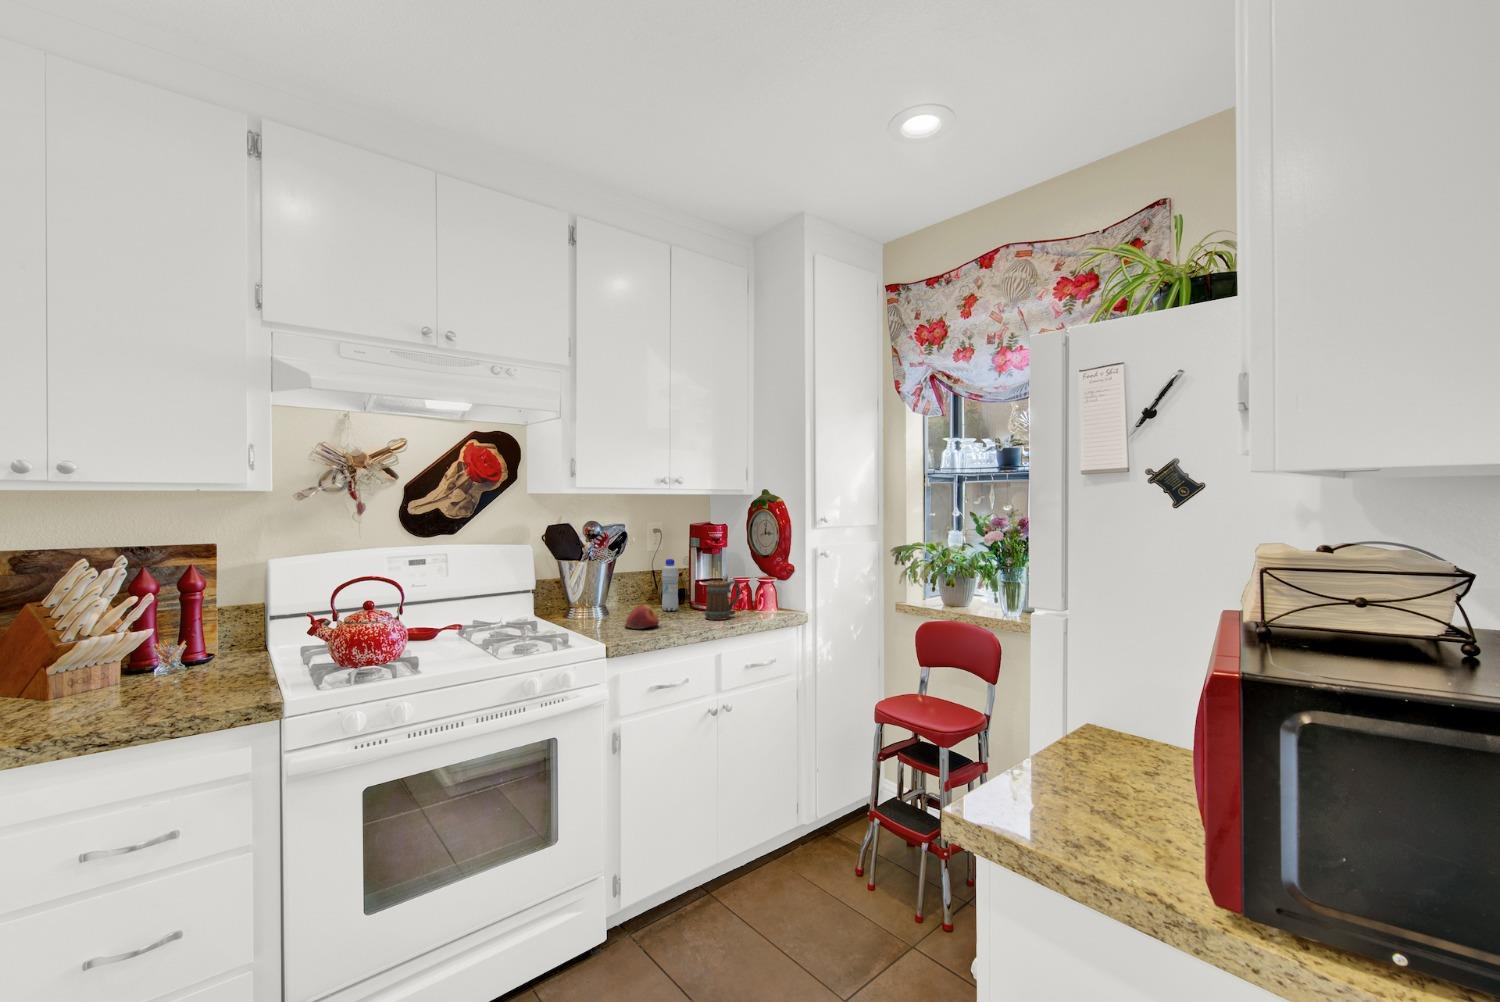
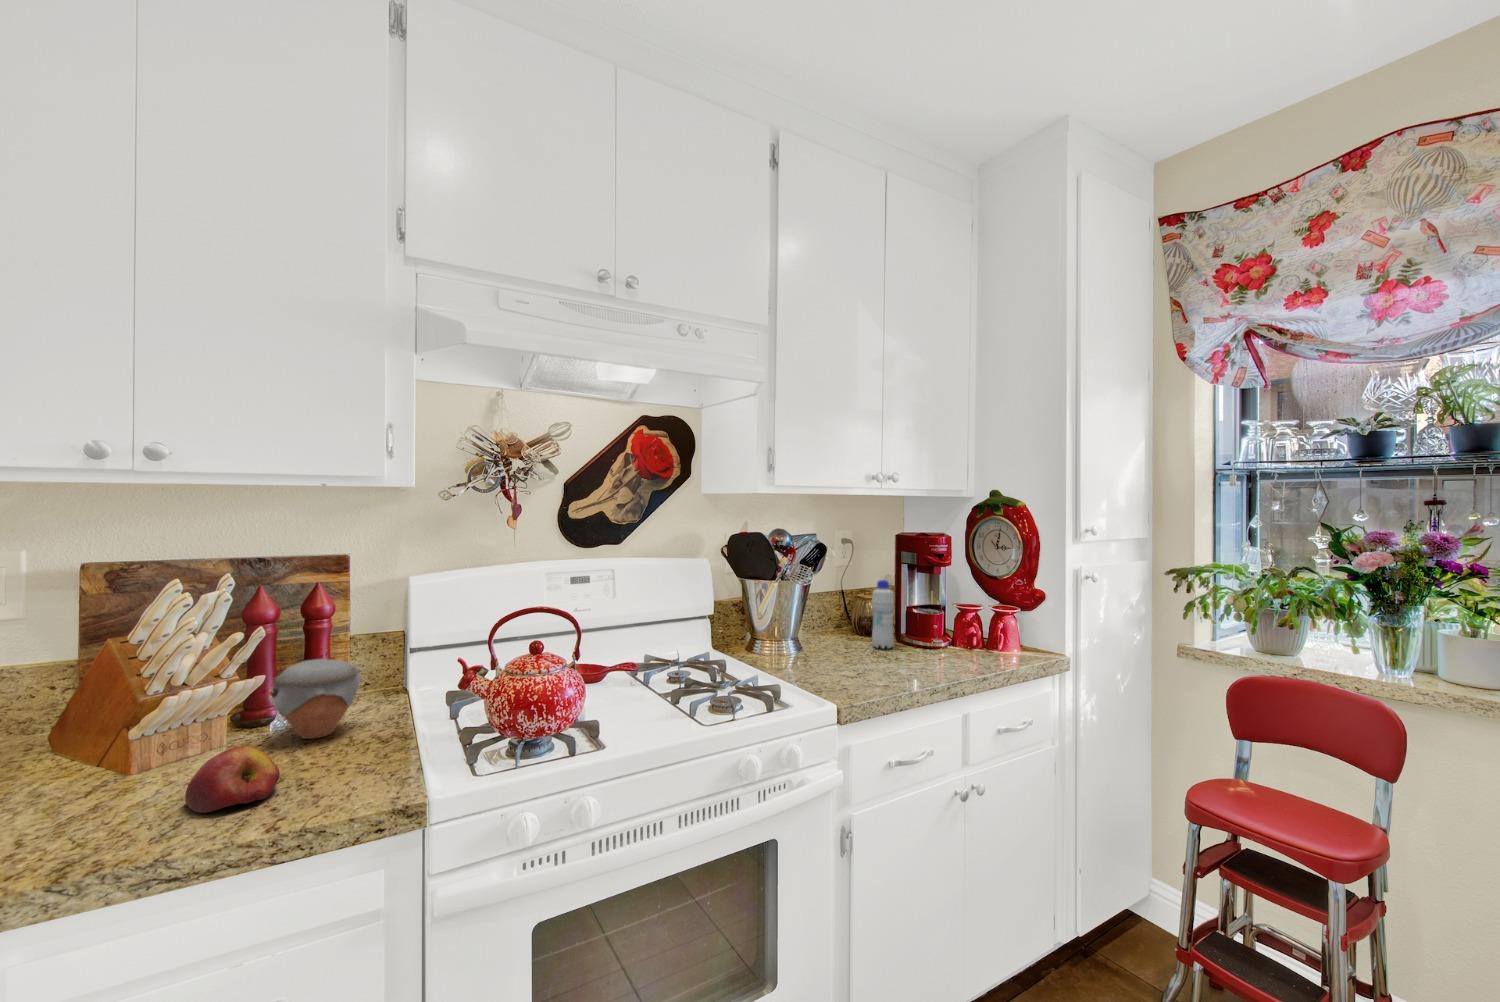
mug: present [705,580,740,620] -> none [939,611,986,666]
apple: present [625,605,659,629] -> present [185,746,280,813]
jar: none [159,619,233,676] -> present [271,659,361,739]

